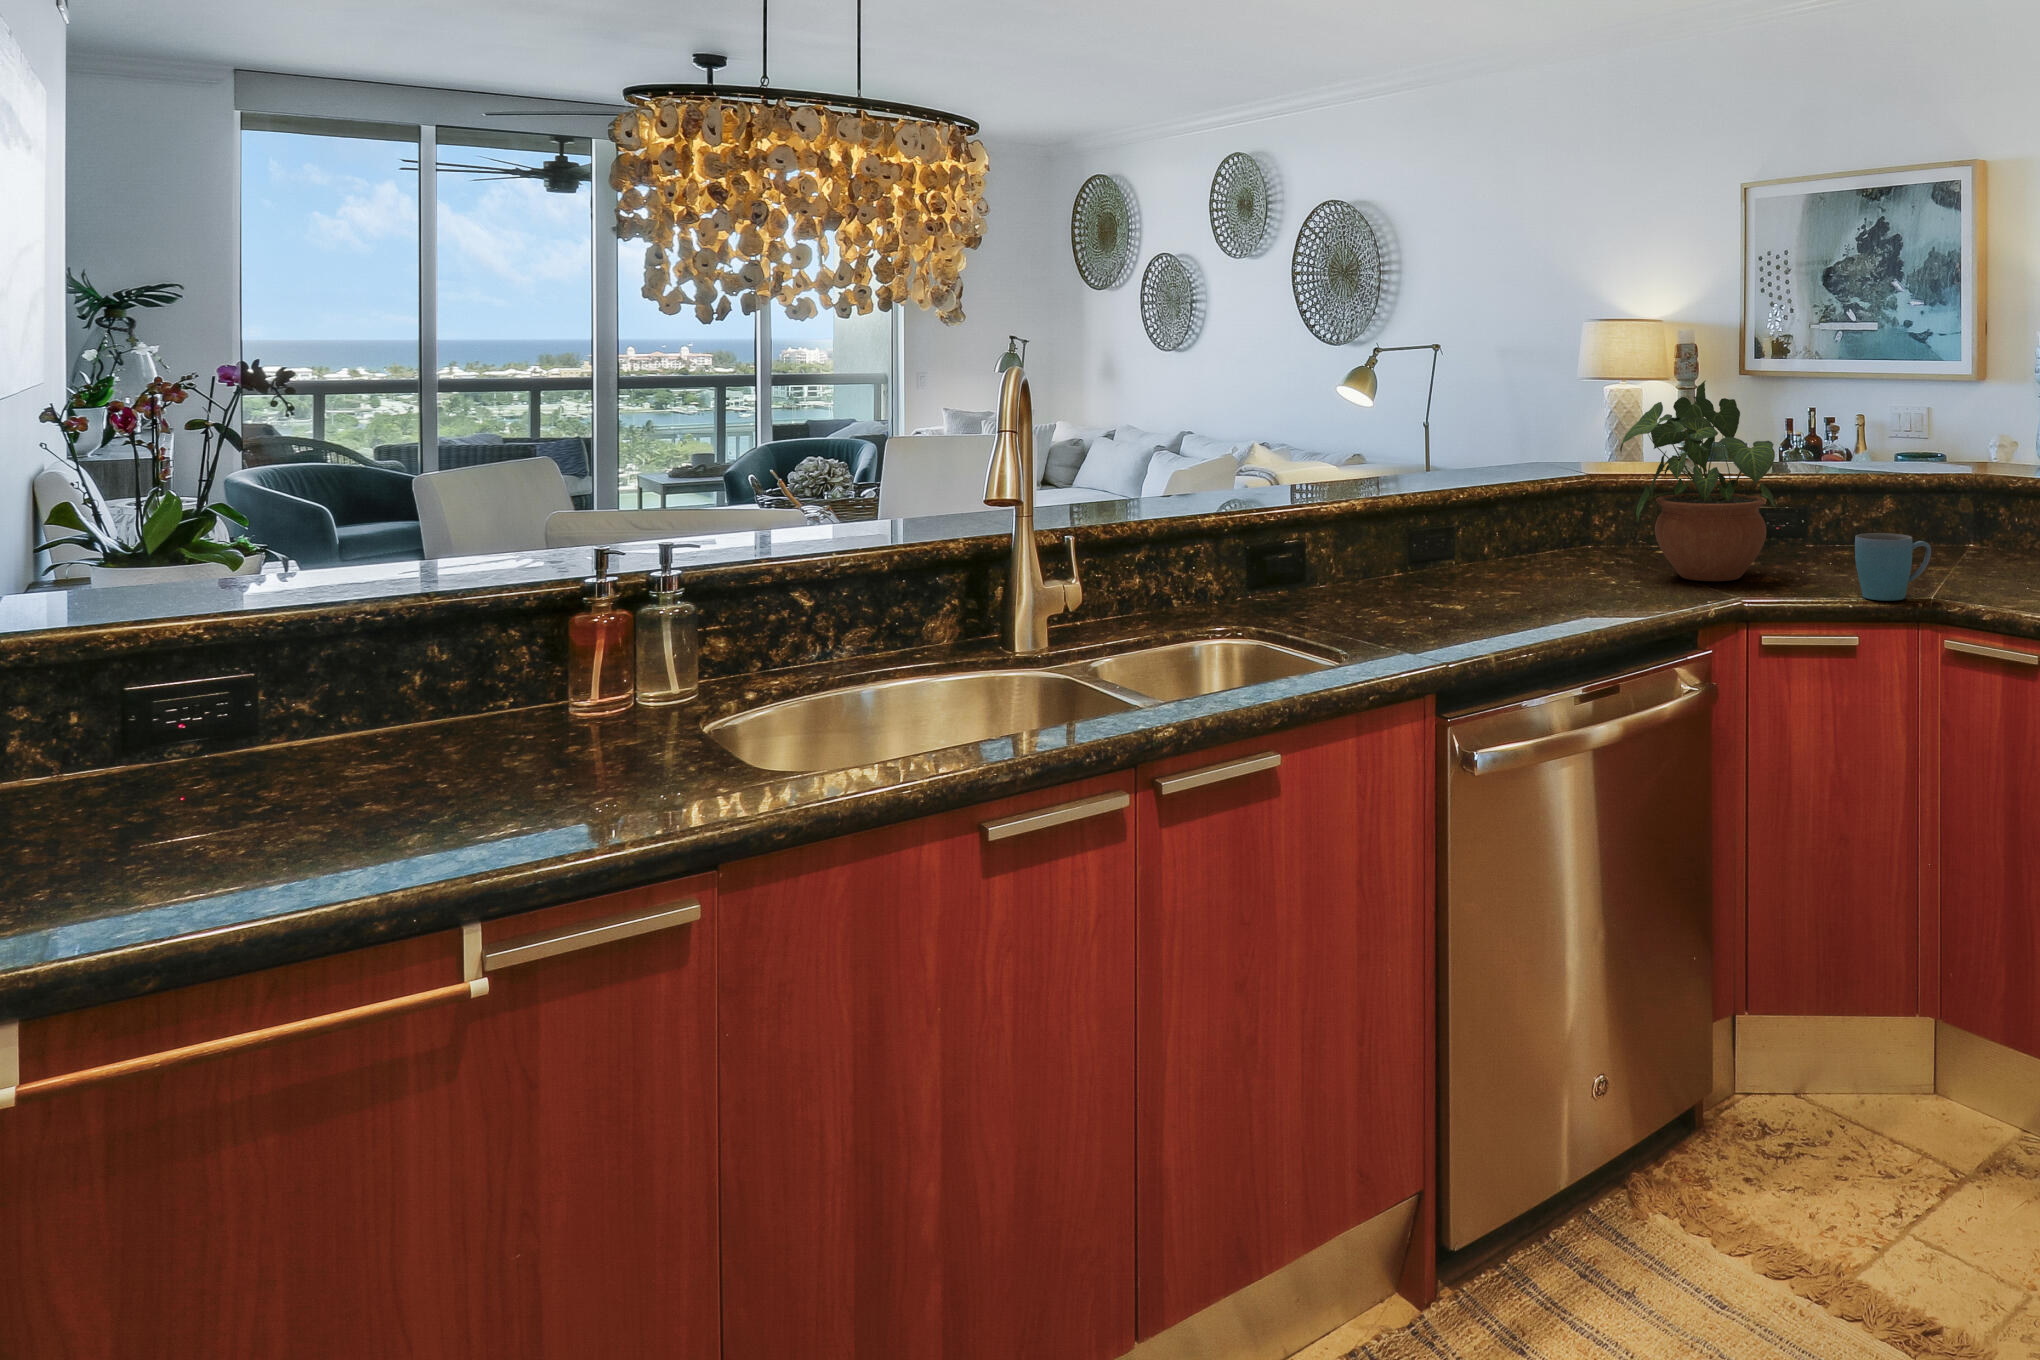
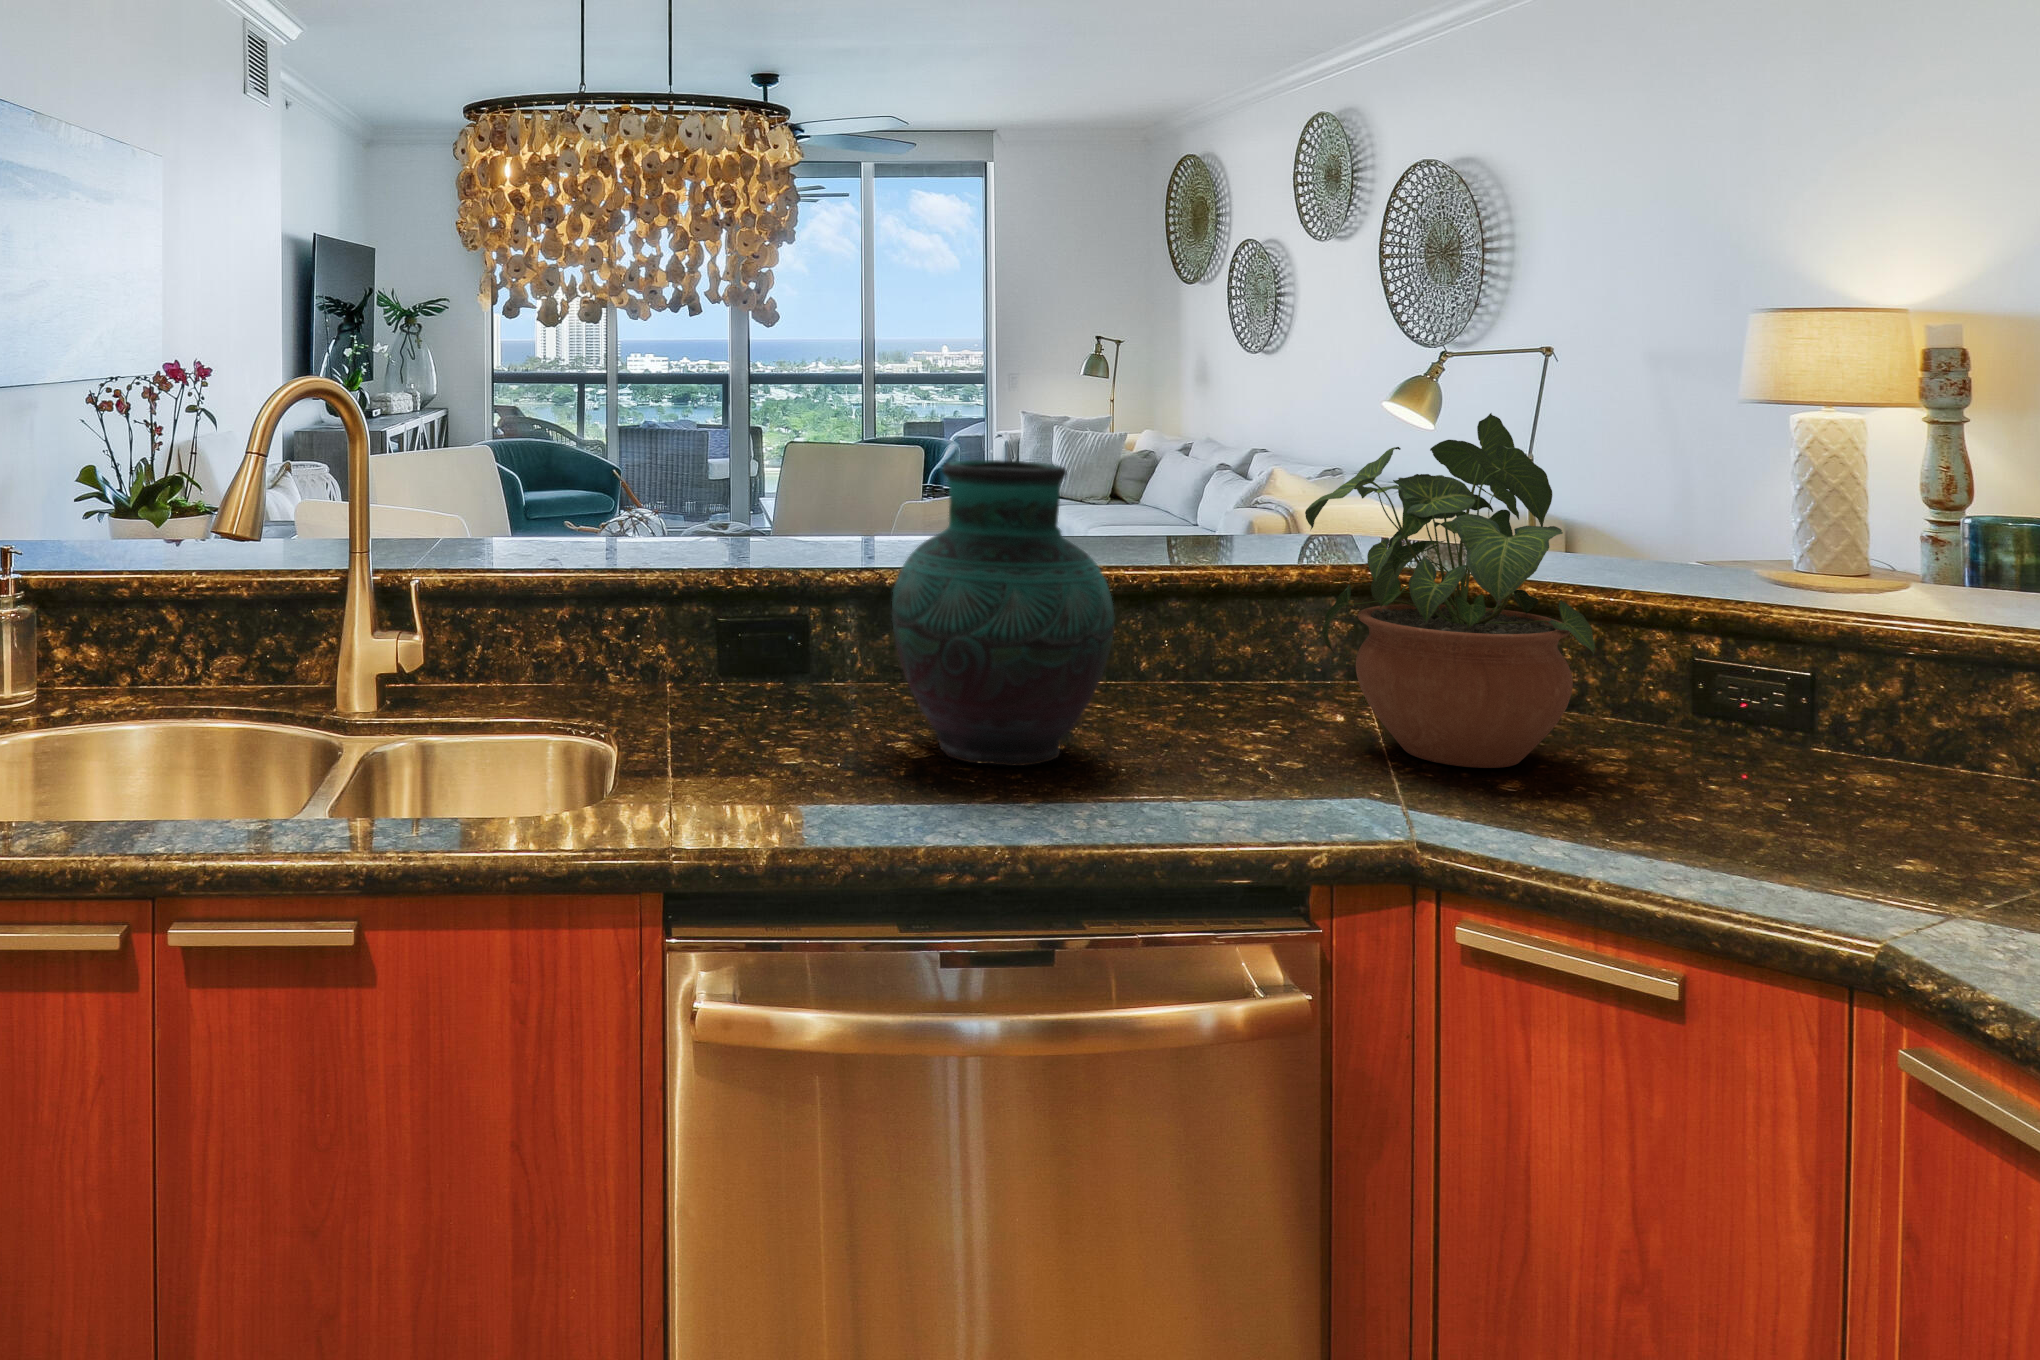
vase: none [1437,417,1579,615] -> present [892,460,1115,766]
mug: present [1855,533,1931,601] -> none [1671,726,1866,874]

